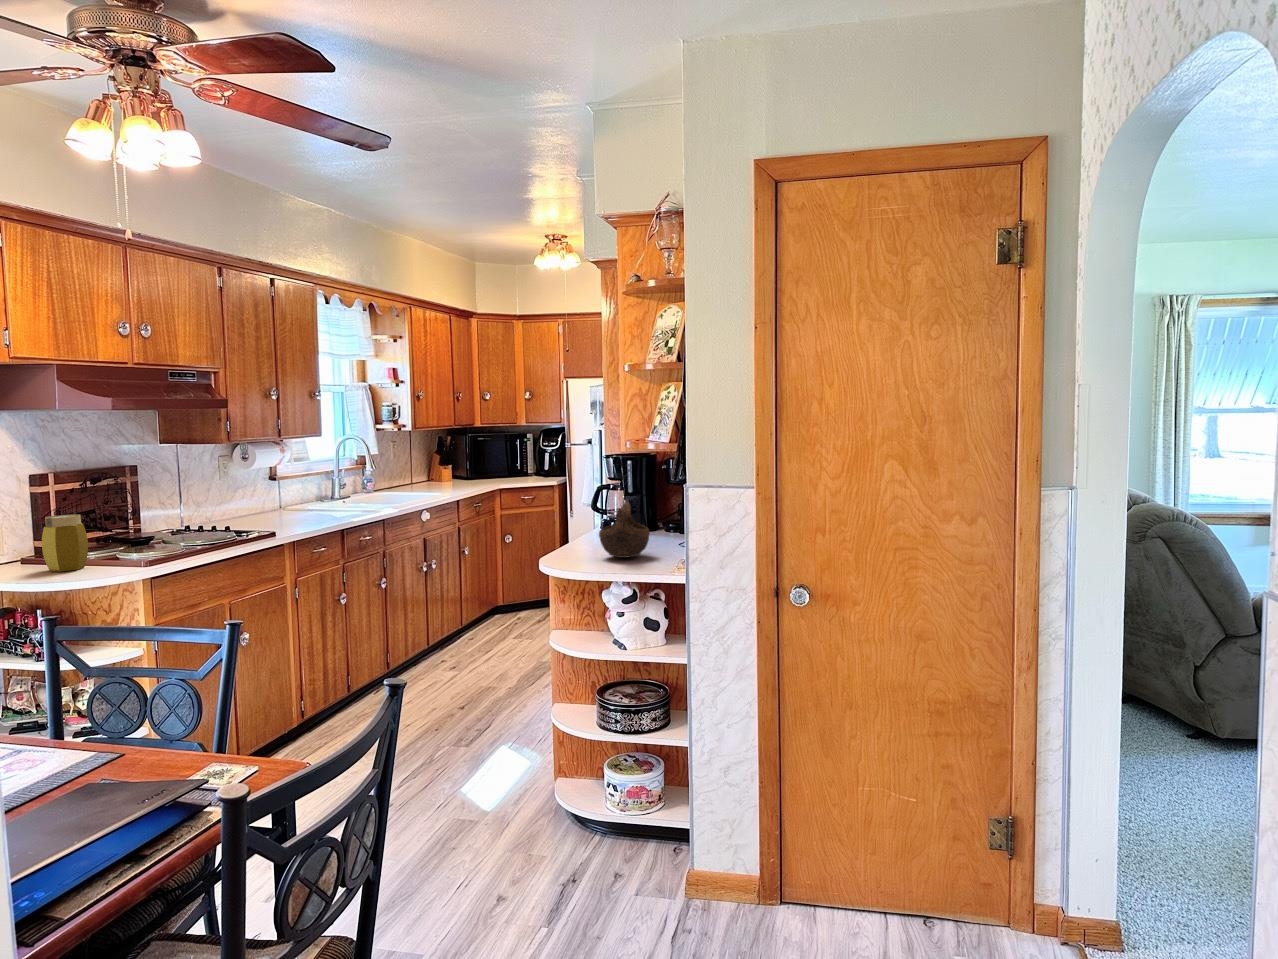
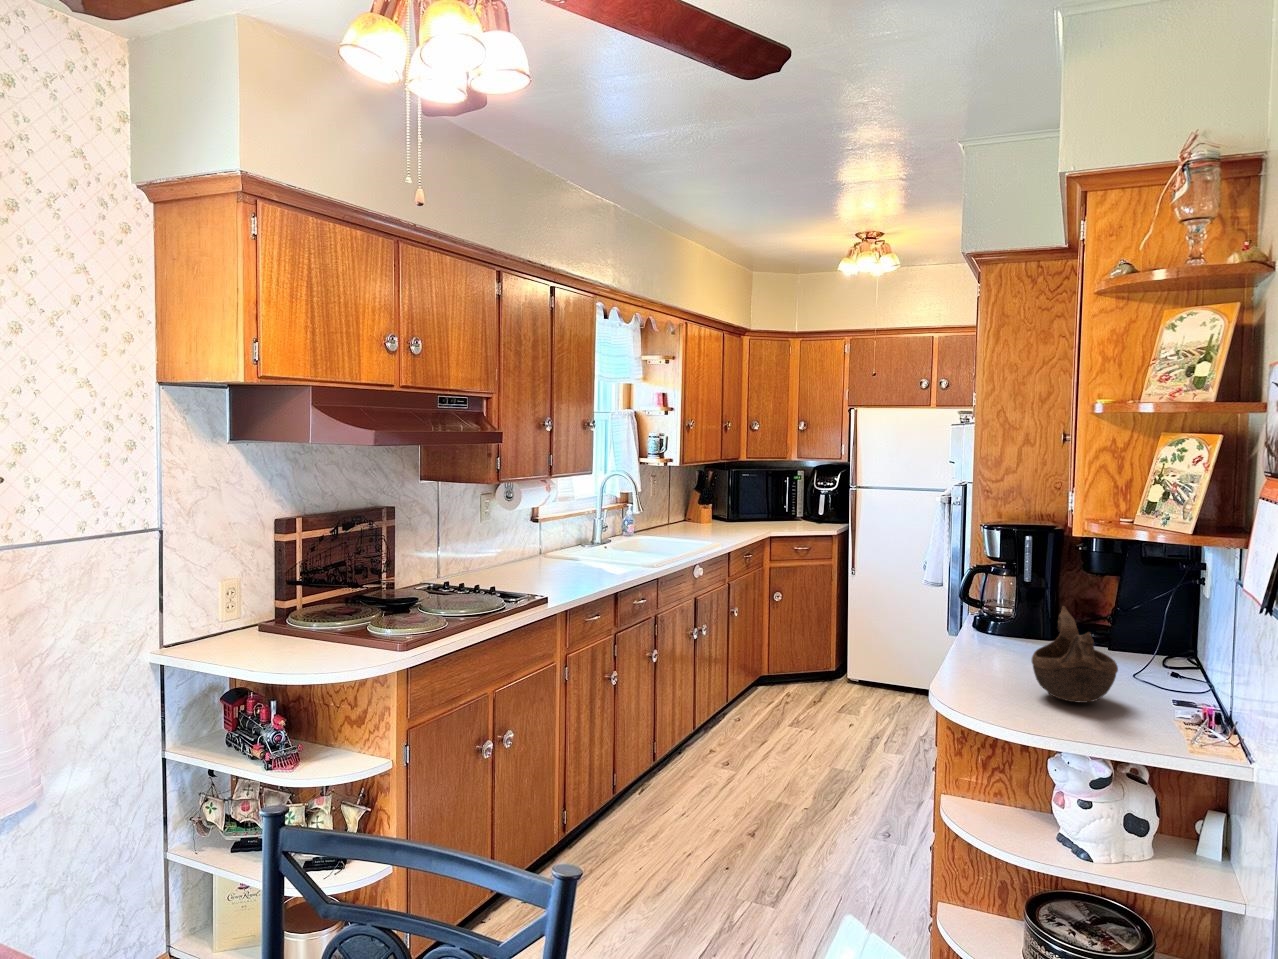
jar: present [42,514,88,572] -> none [282,582,337,661]

